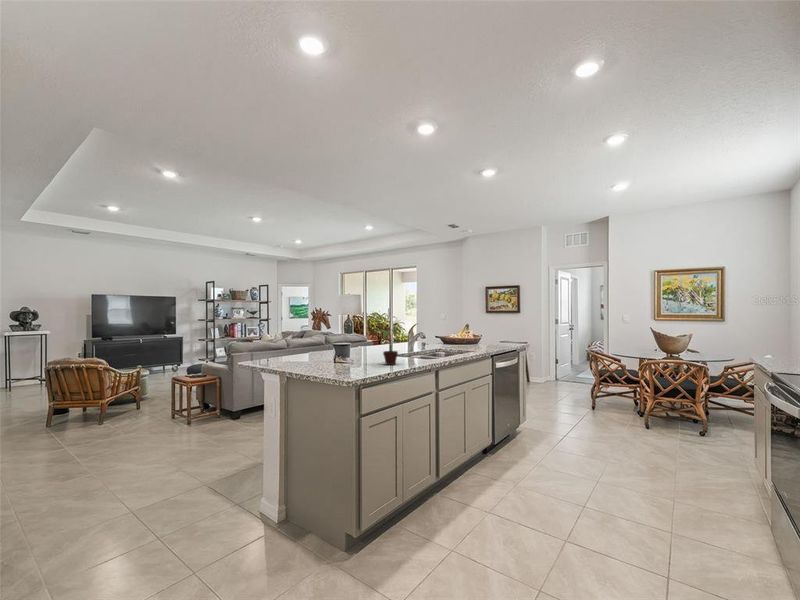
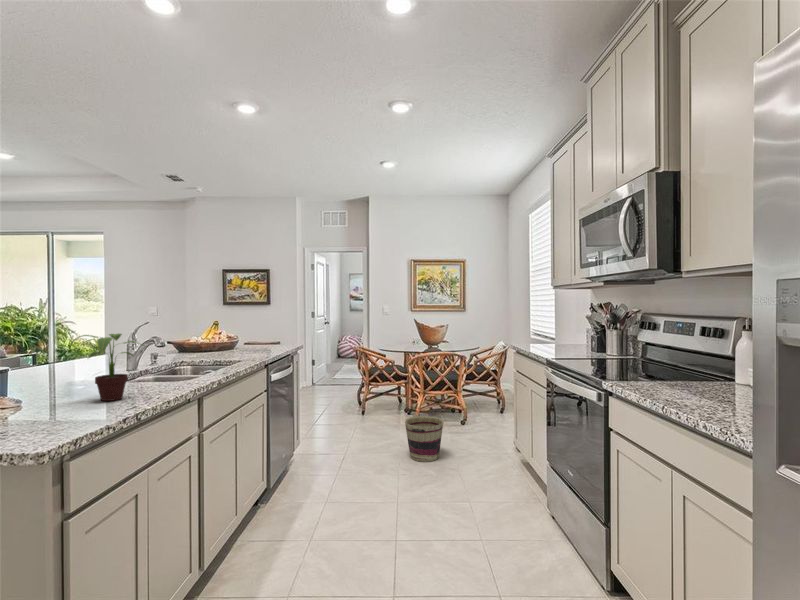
basket: none [619,416,661,458] -> present [405,416,443,462]

